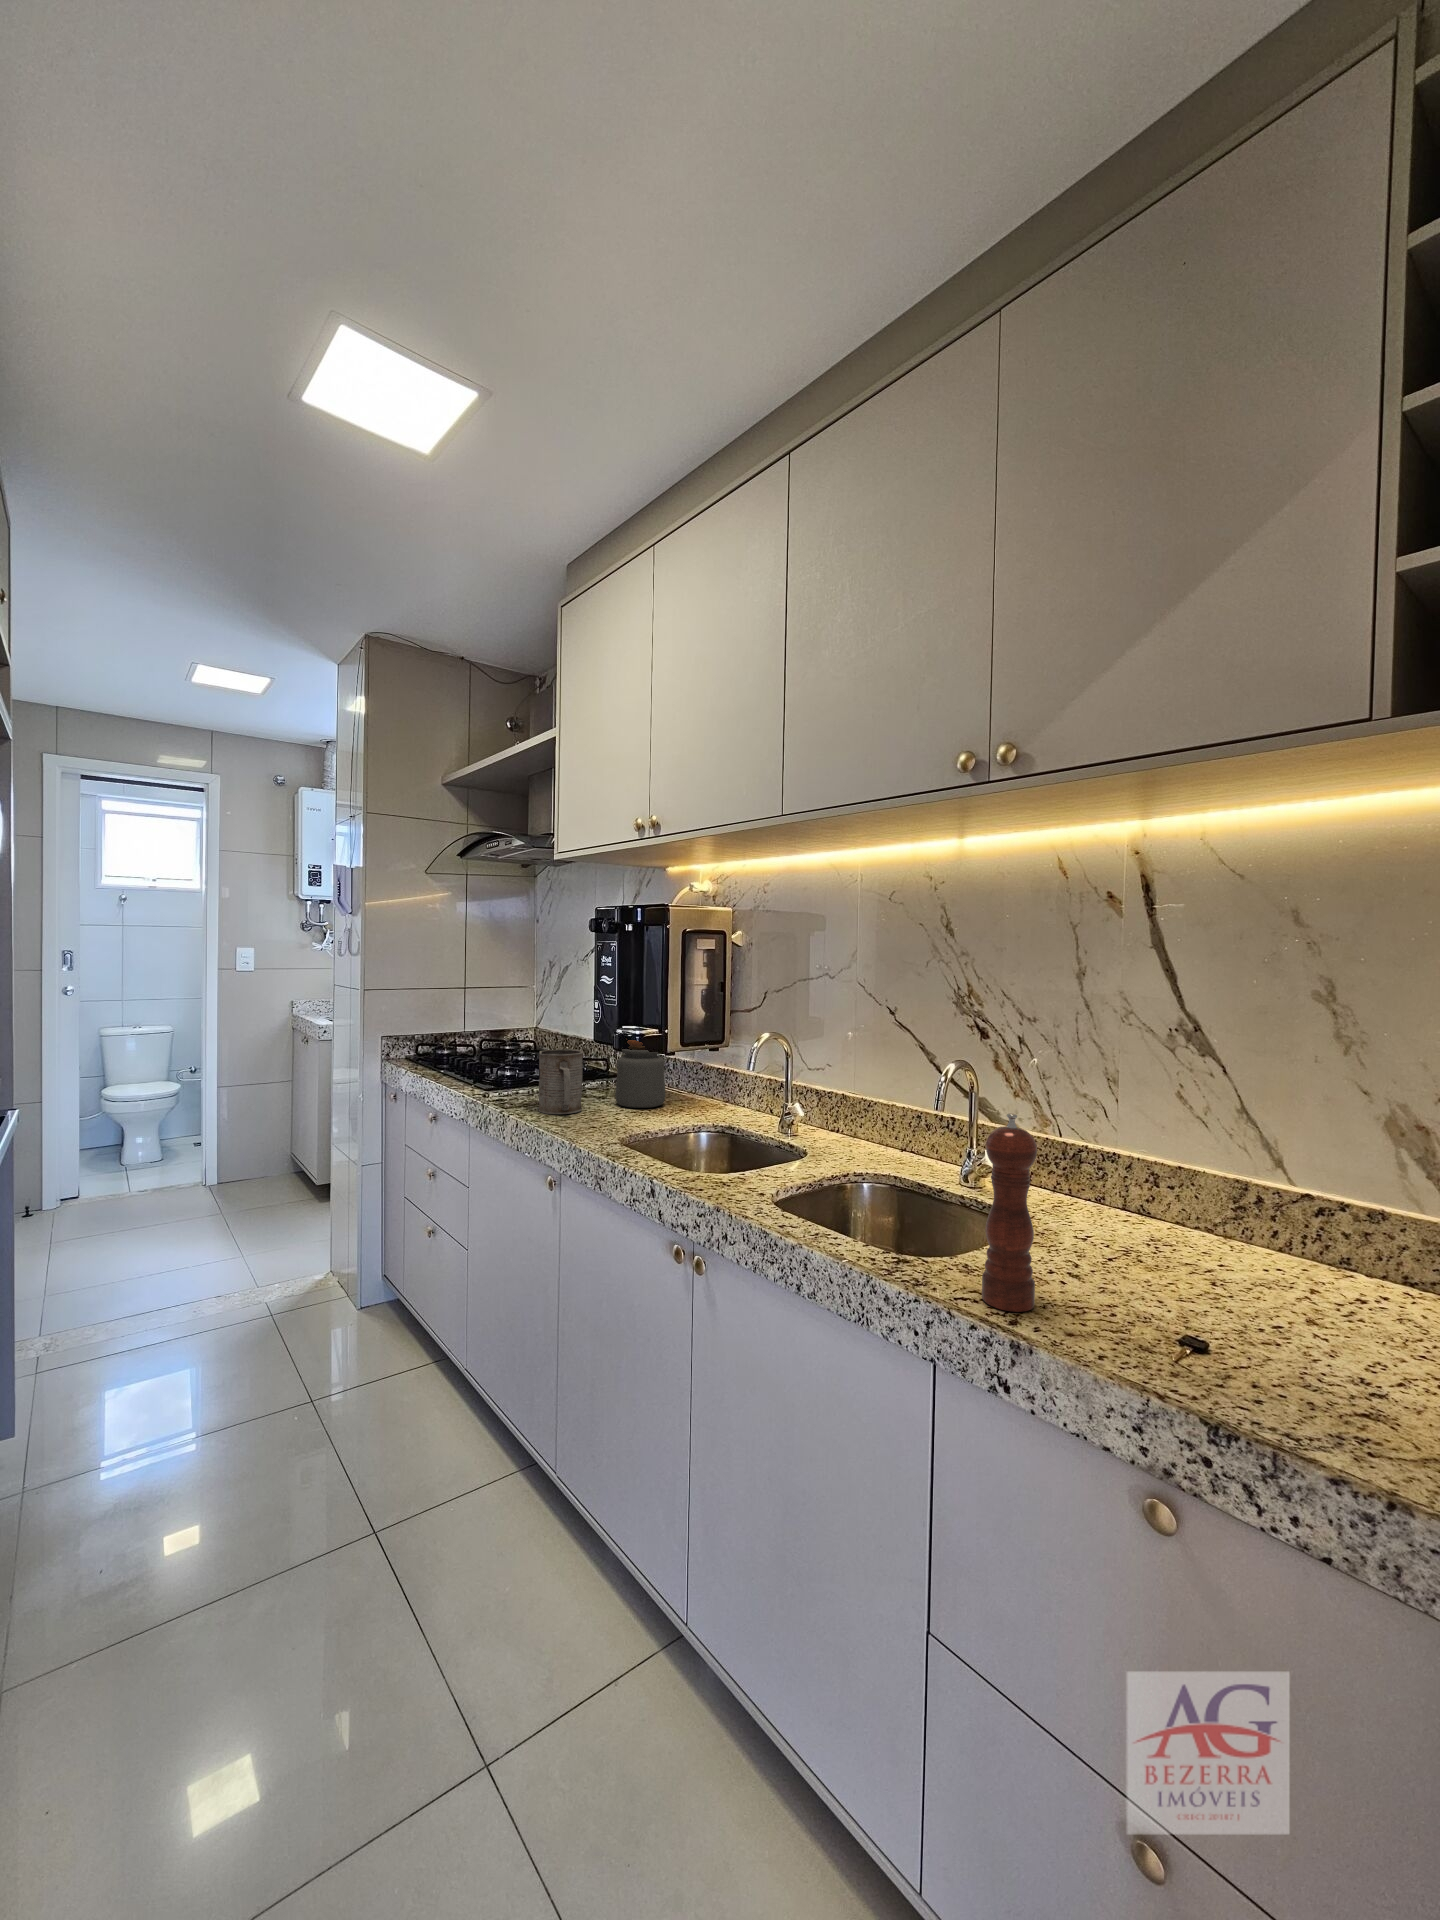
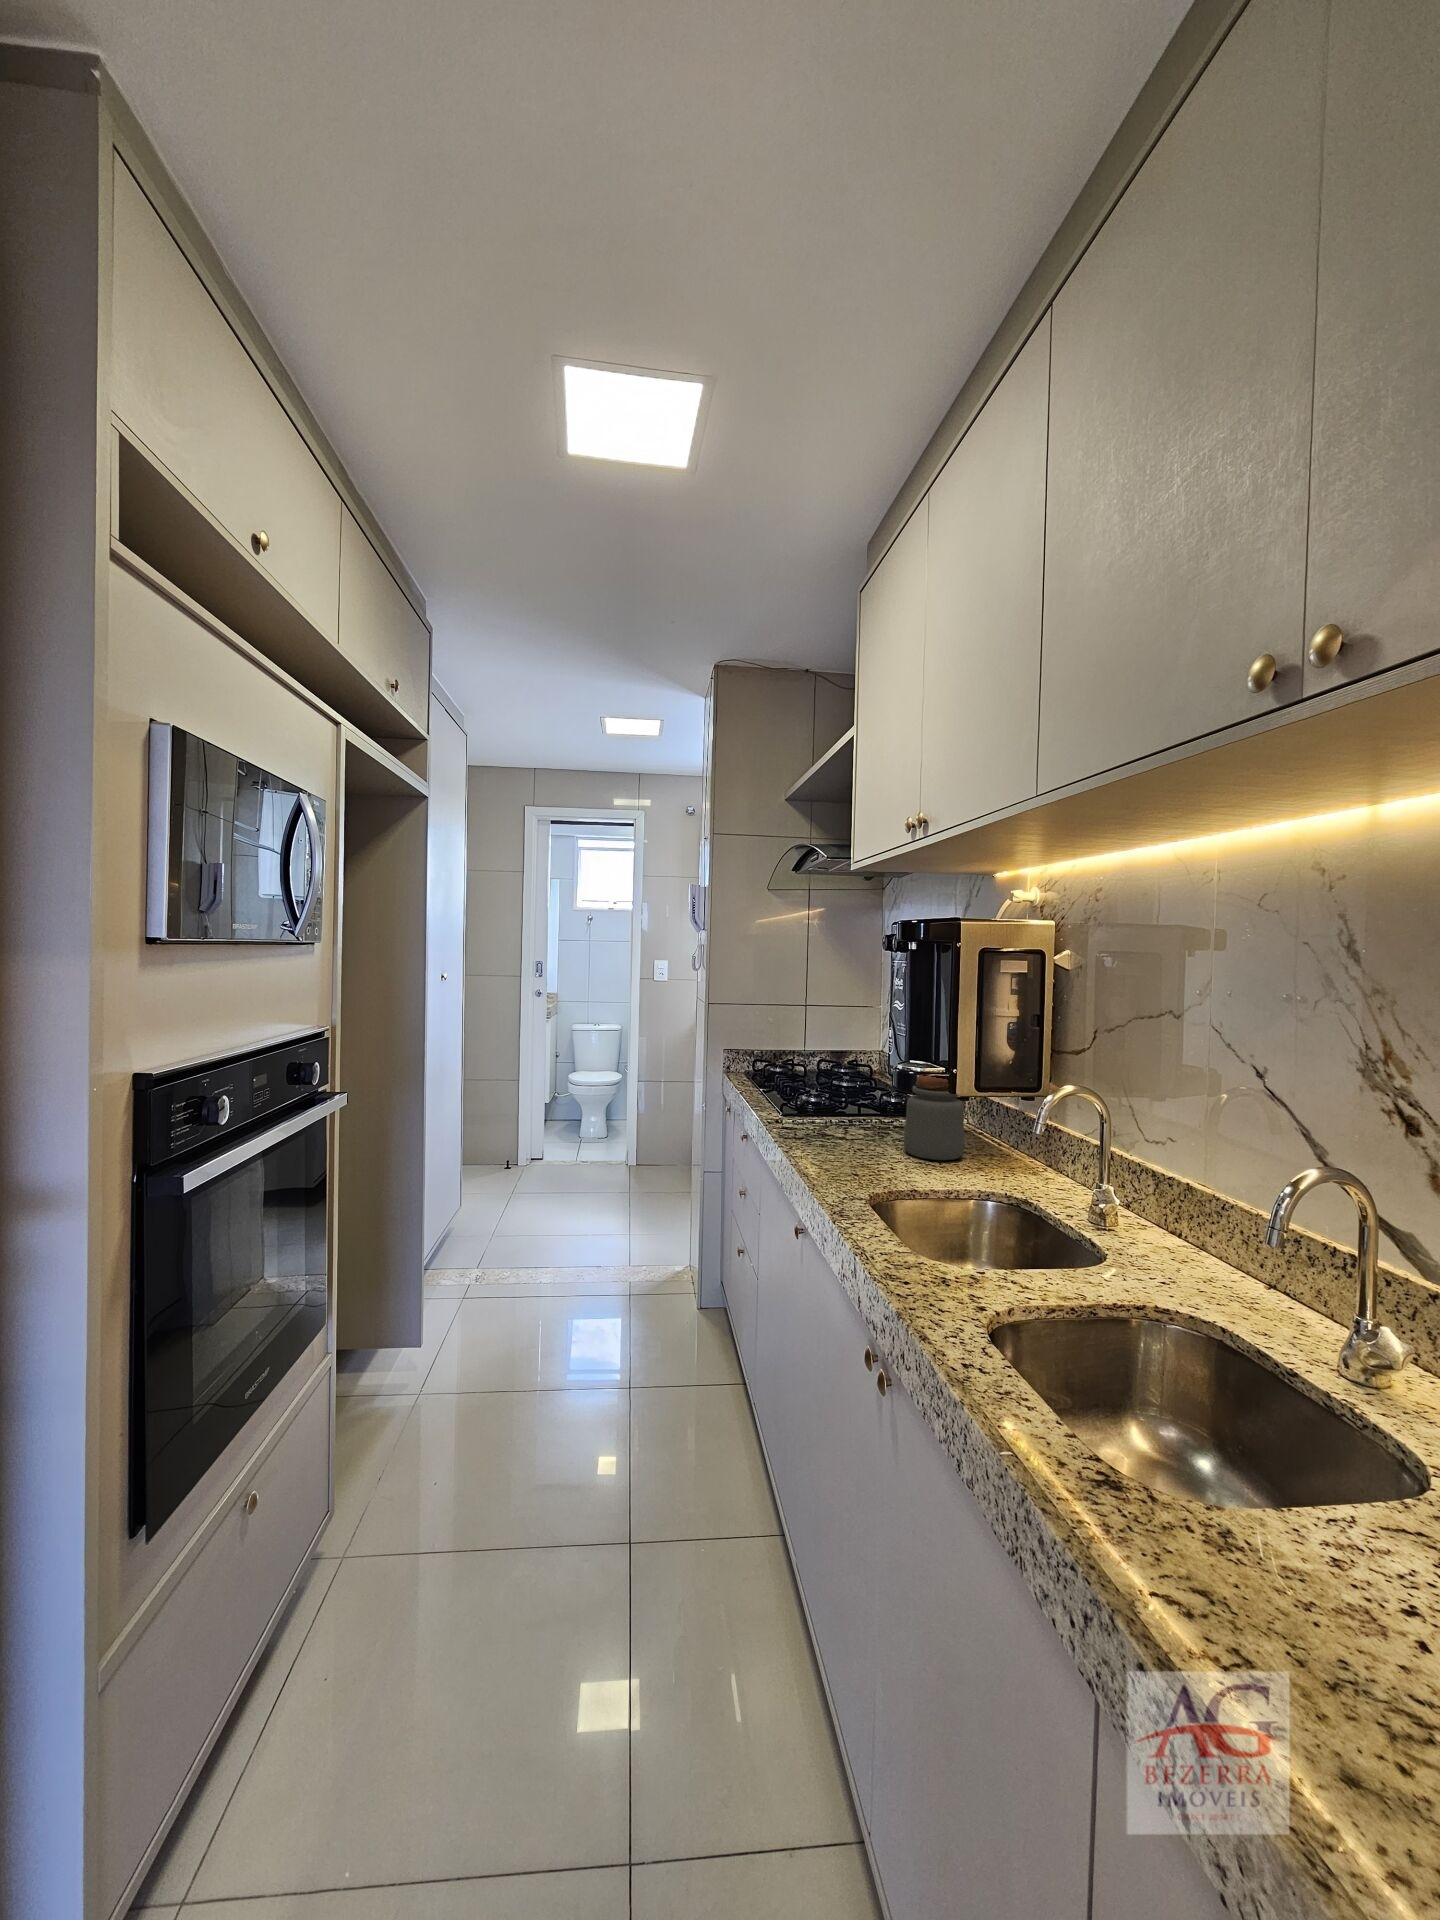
mug: present [538,1049,583,1114] -> none [812,1081,862,1155]
pepper mill: present [982,1113,1037,1312] -> none [1201,1297,1320,1682]

